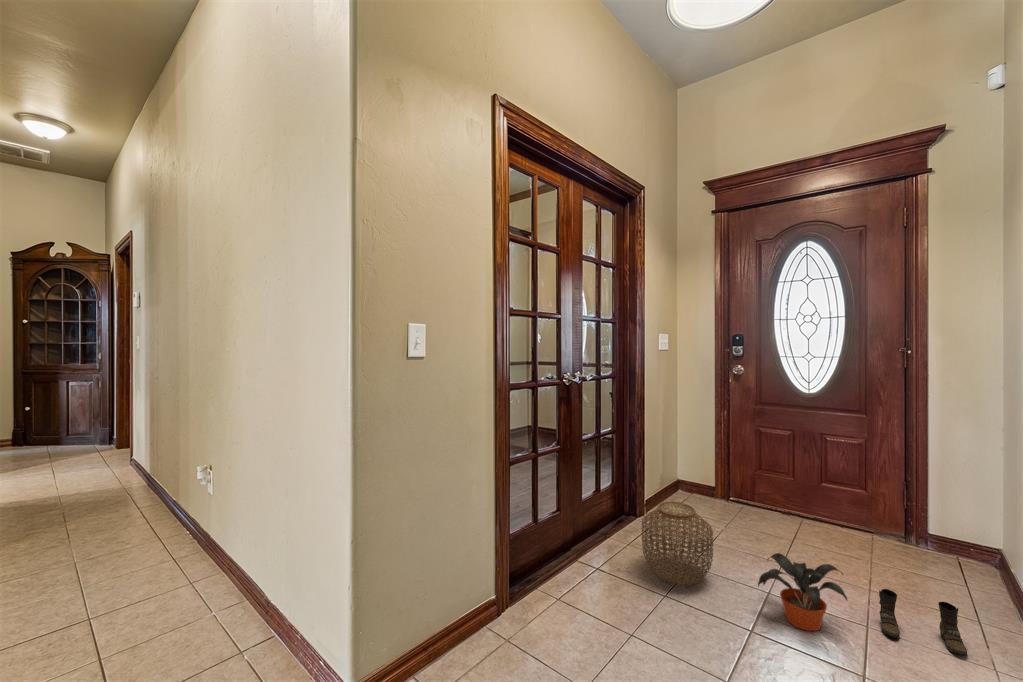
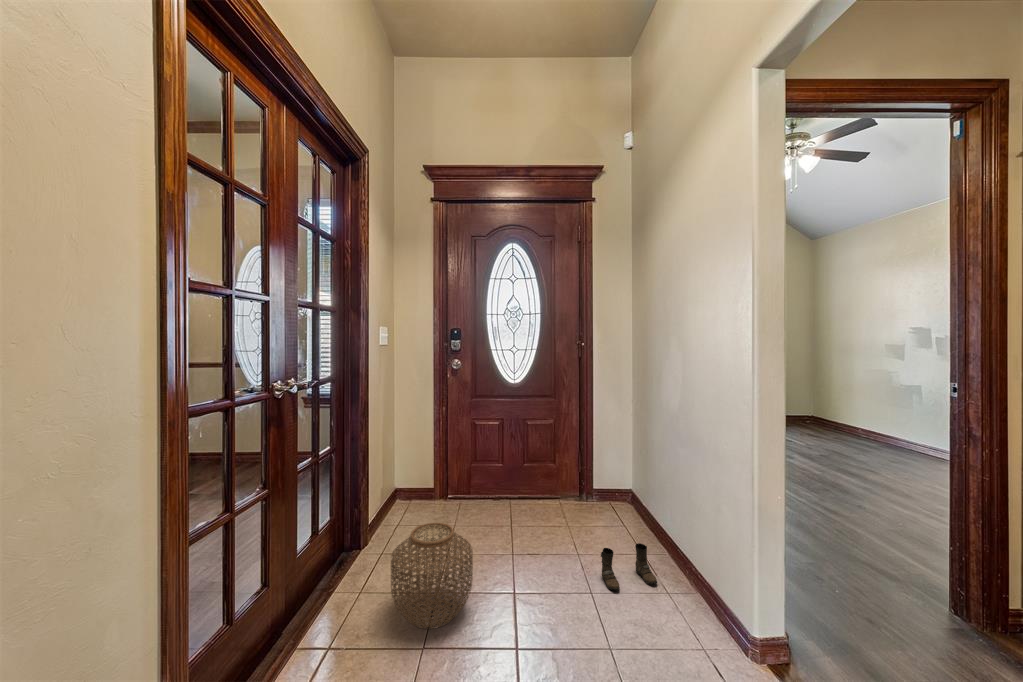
potted plant: present [758,553,848,631] -> none [521,543,594,619]

